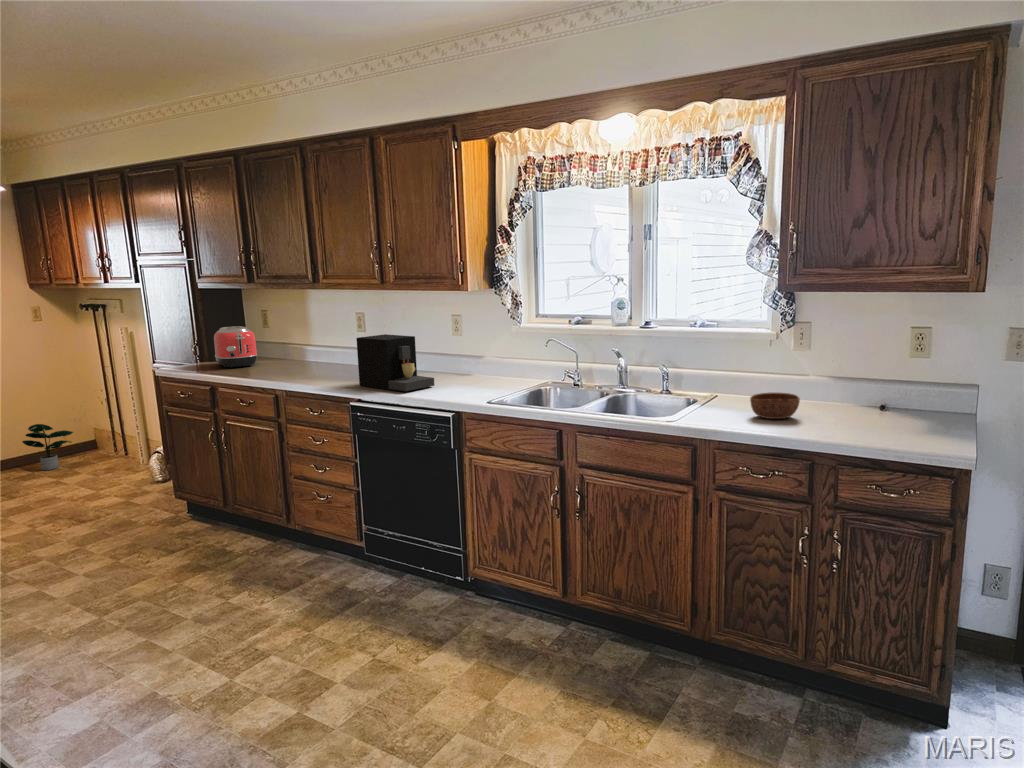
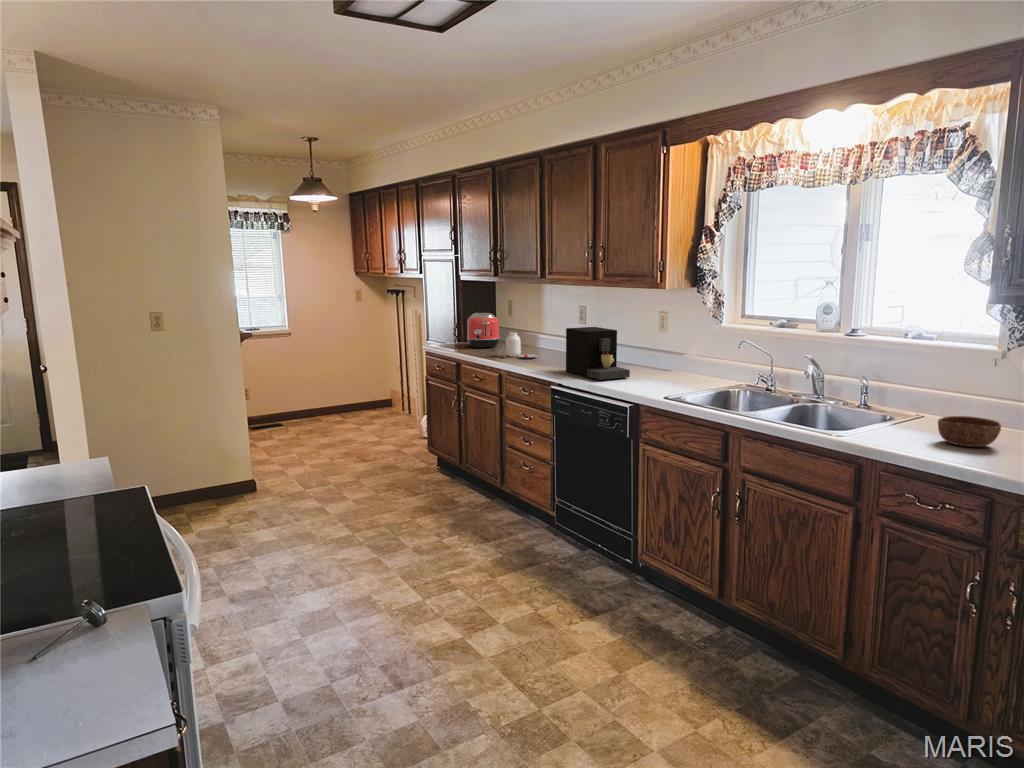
jar: none [268,346,315,376] -> present [506,332,538,358]
potted plant: present [22,424,73,470] -> none [340,382,375,418]

